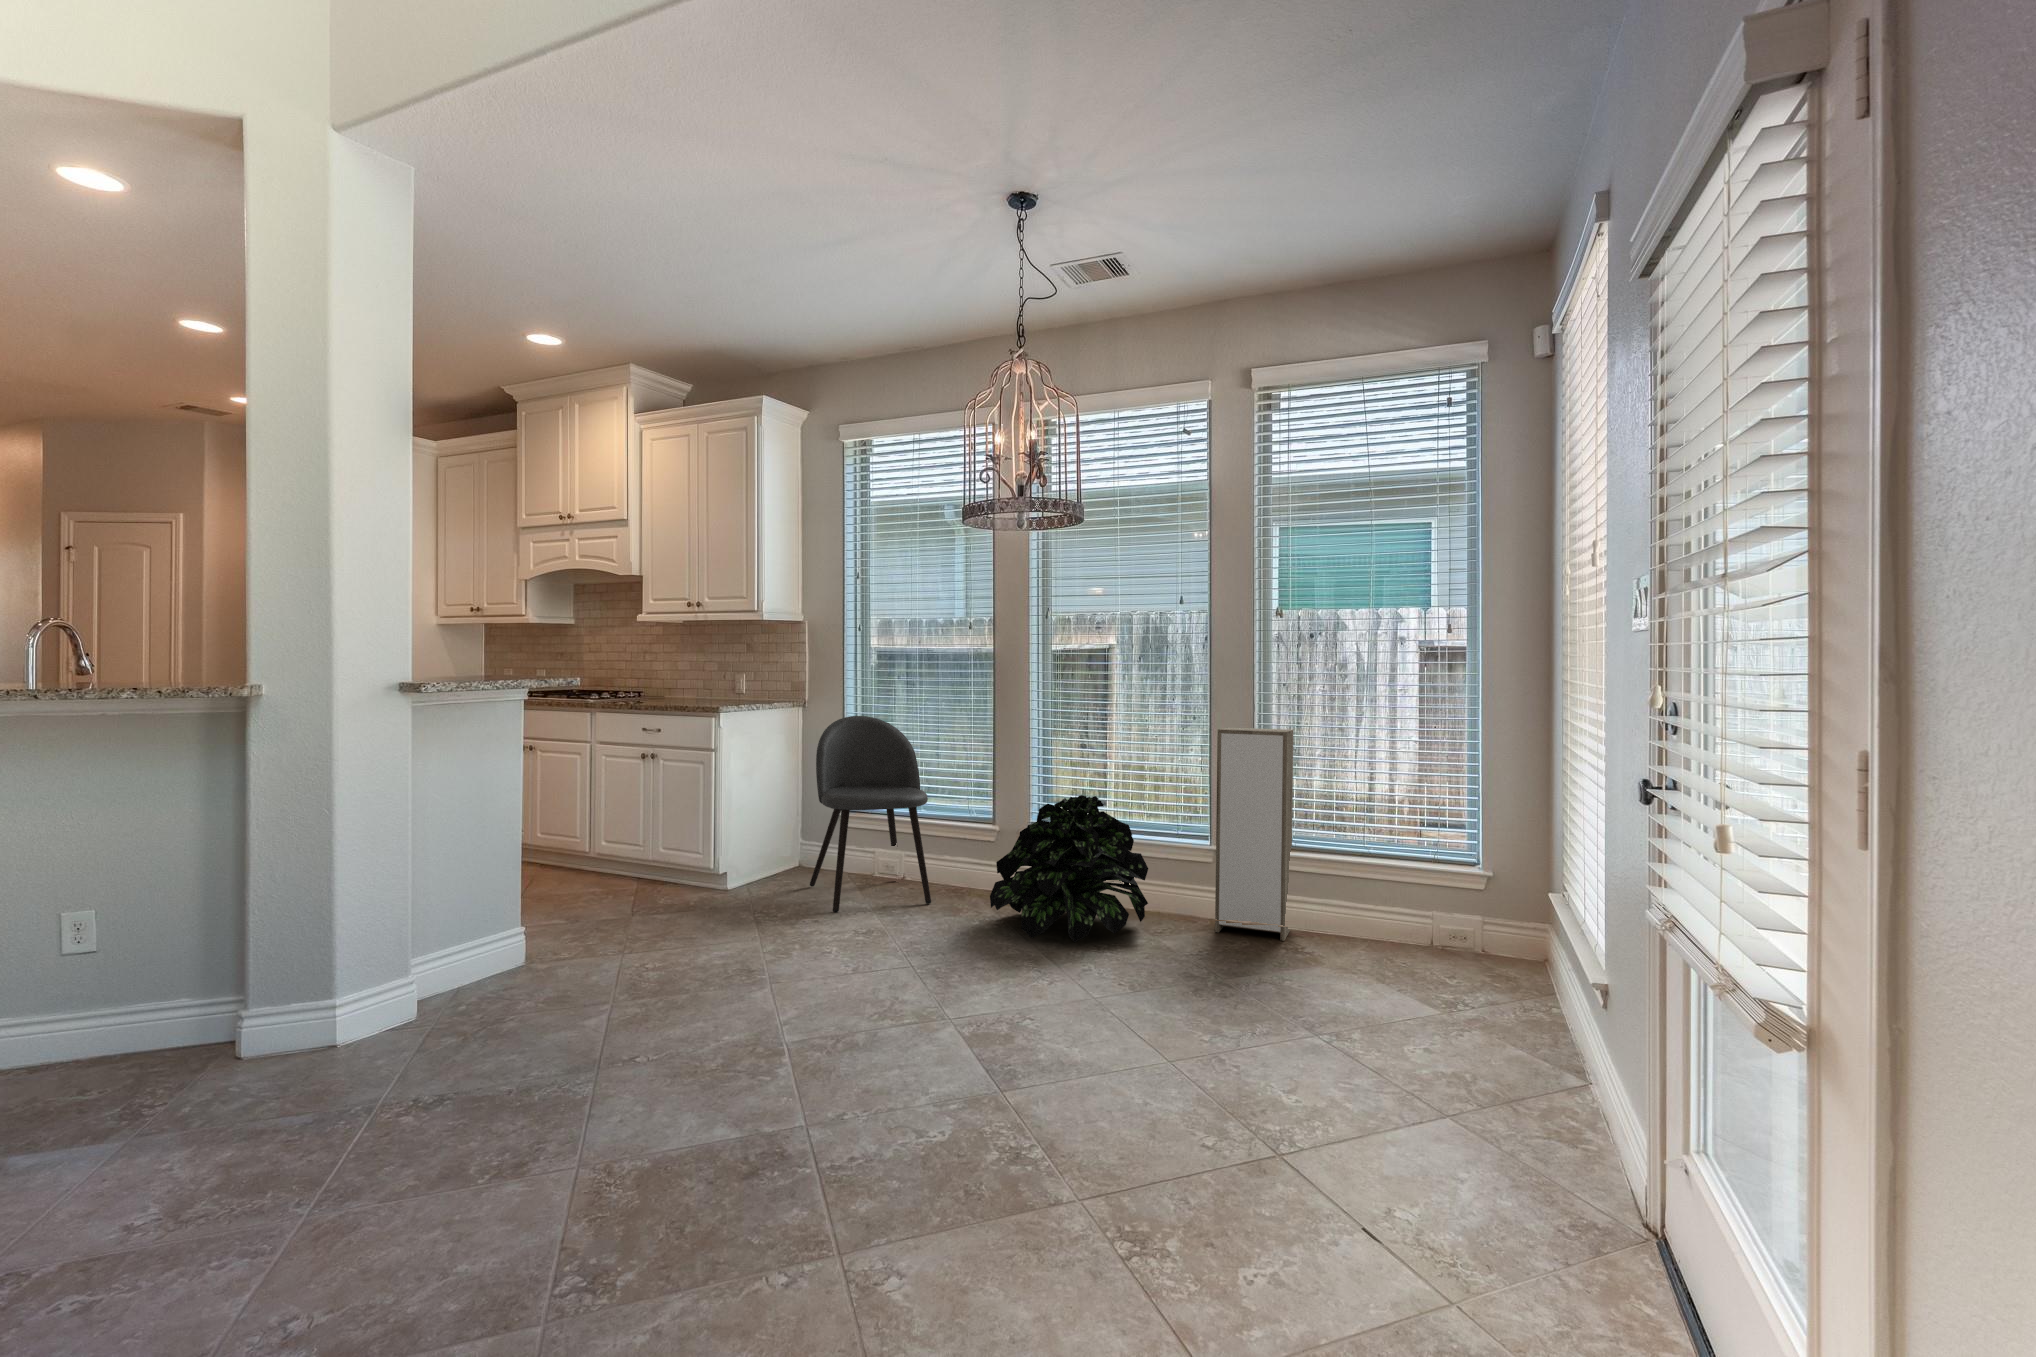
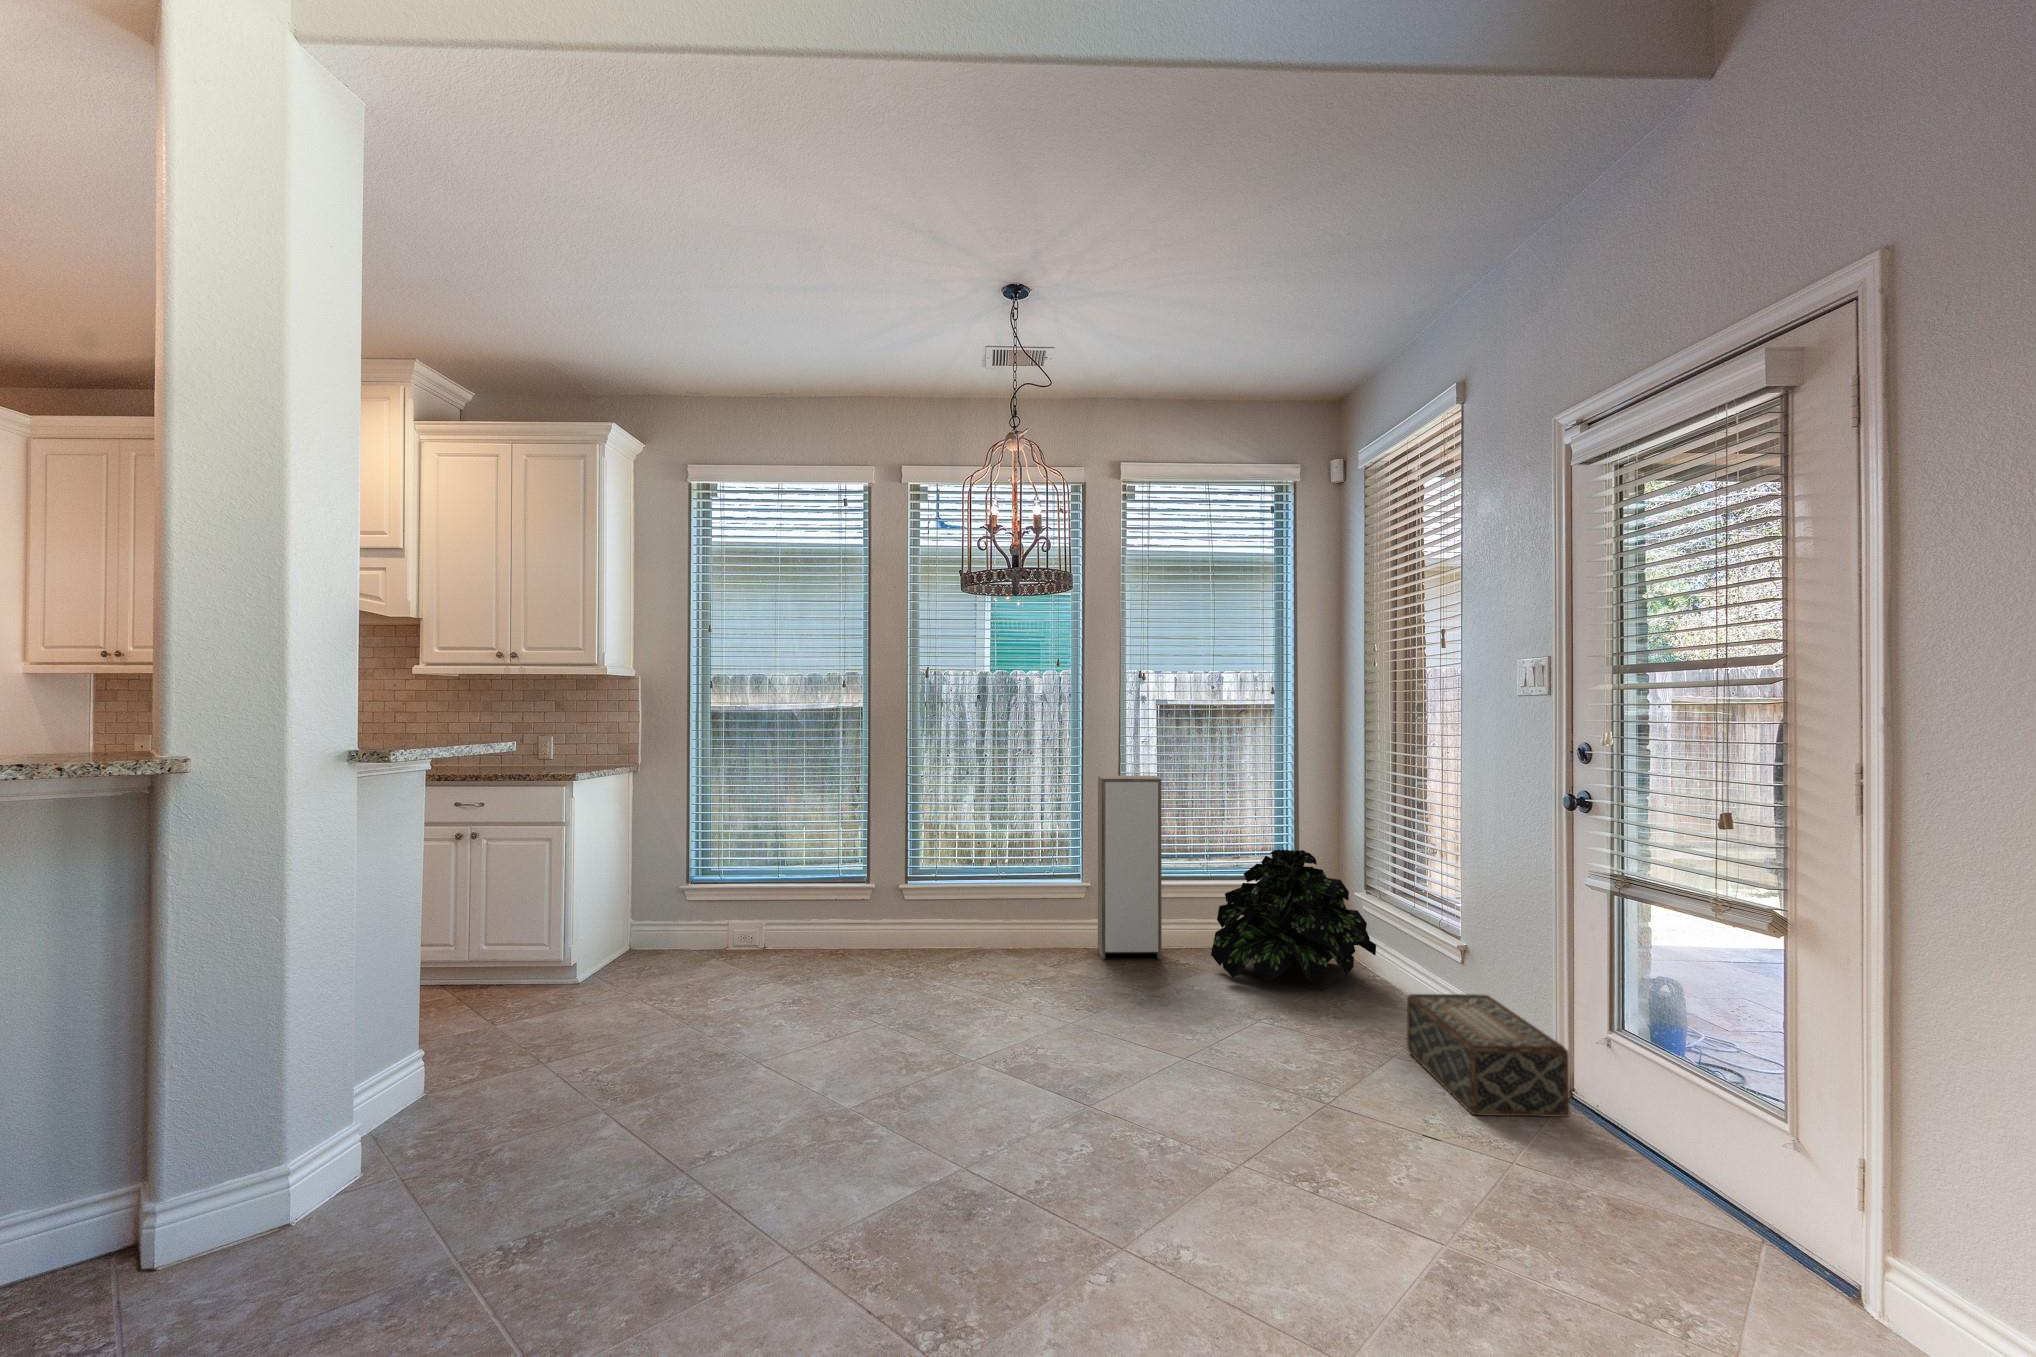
dining chair: present [810,716,931,912] -> none [668,777,823,992]
potted plant: present [990,795,1148,942] -> present [1211,850,1376,982]
woven basket: none [1465,1013,1627,1218] -> present [1407,994,1570,1117]

